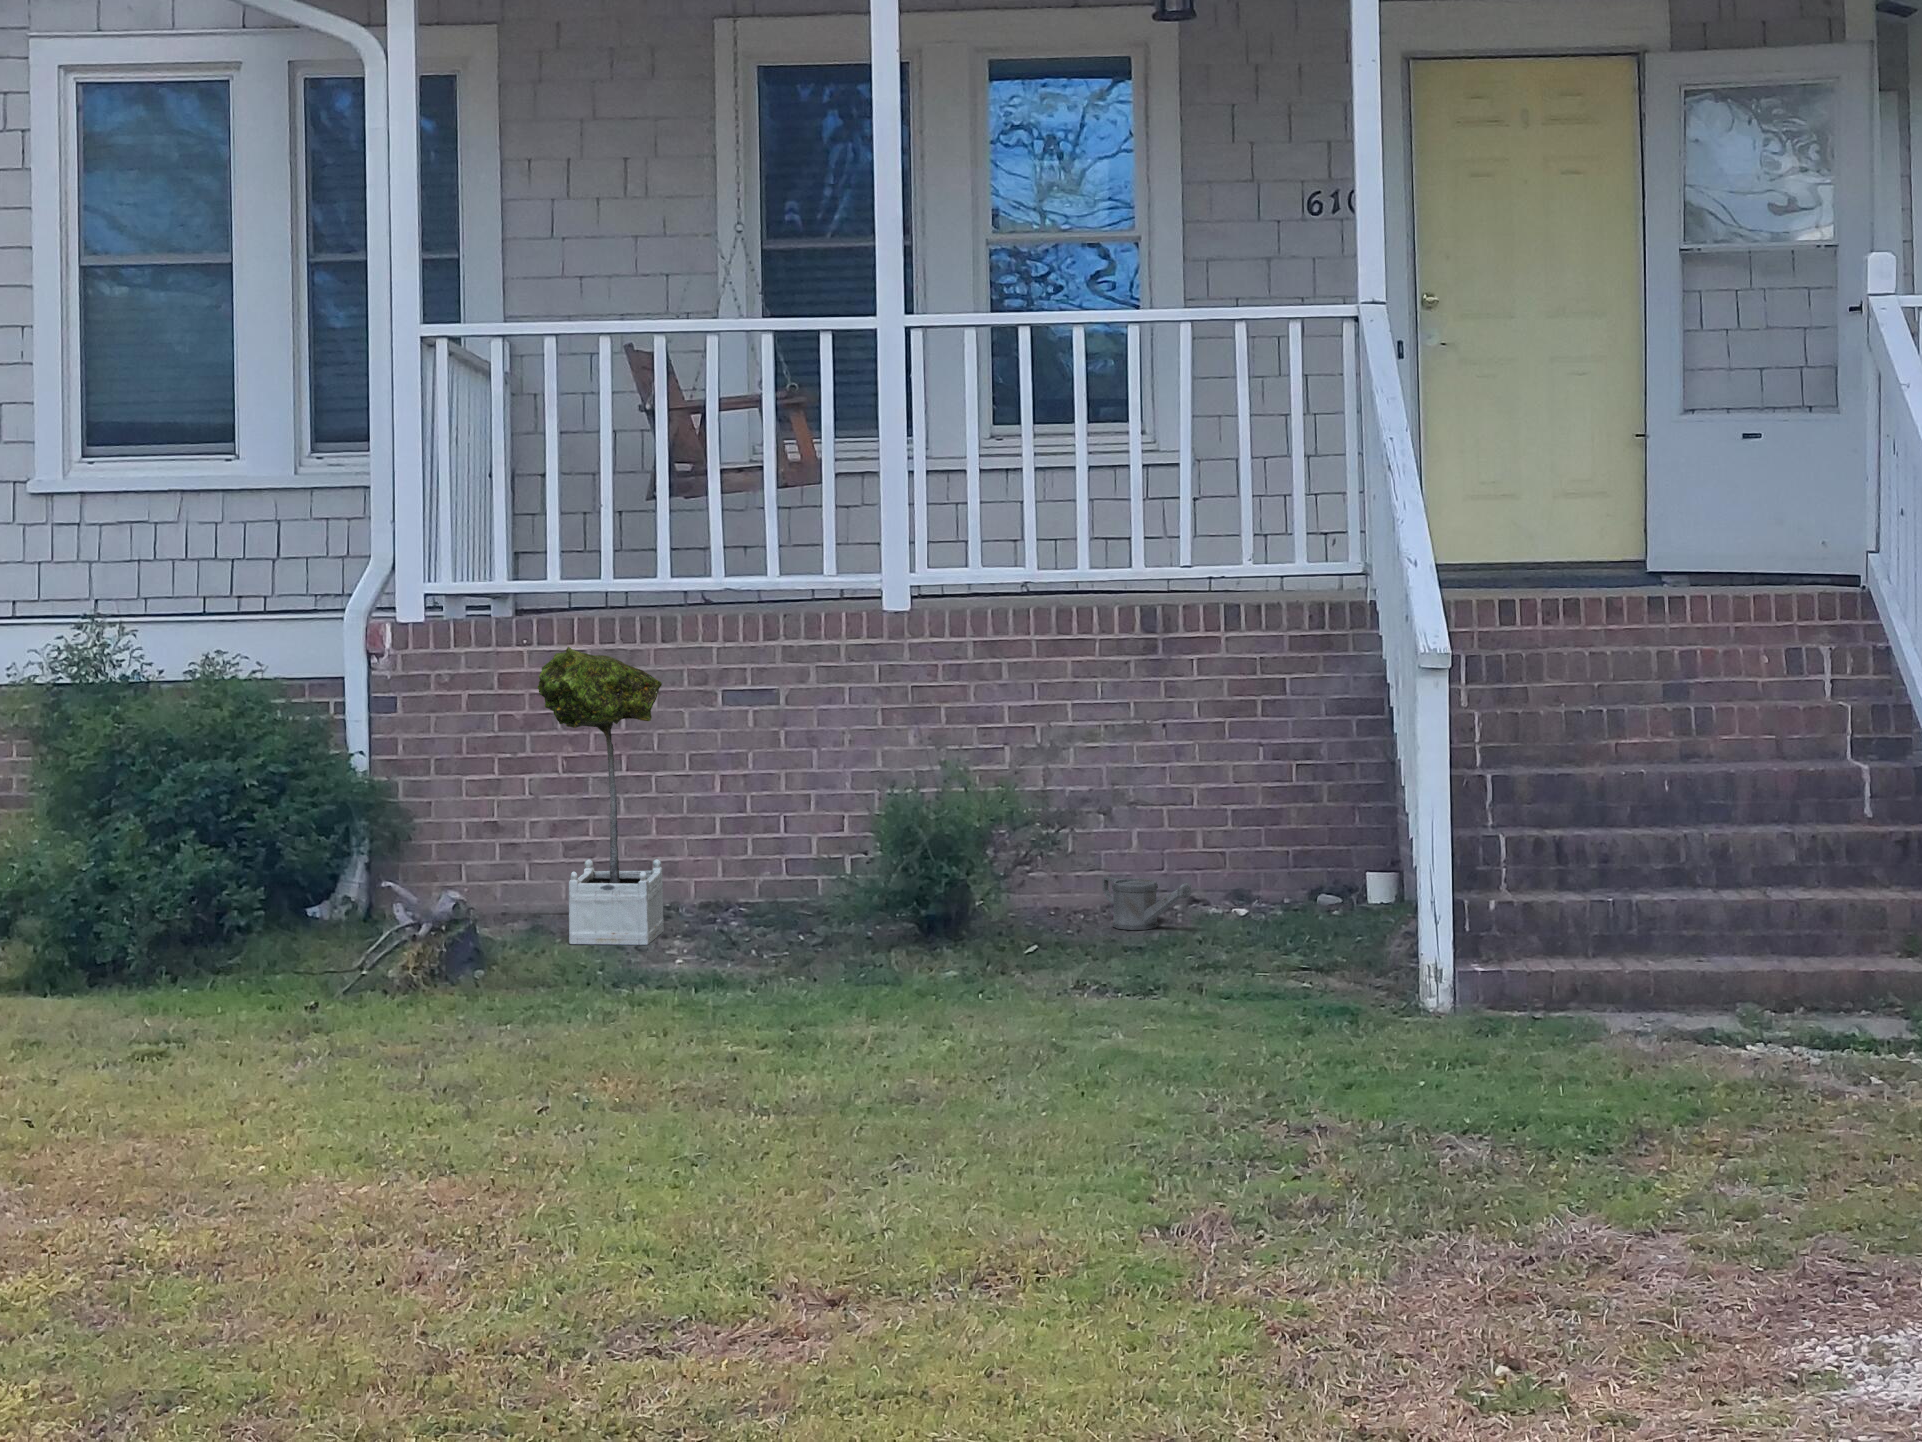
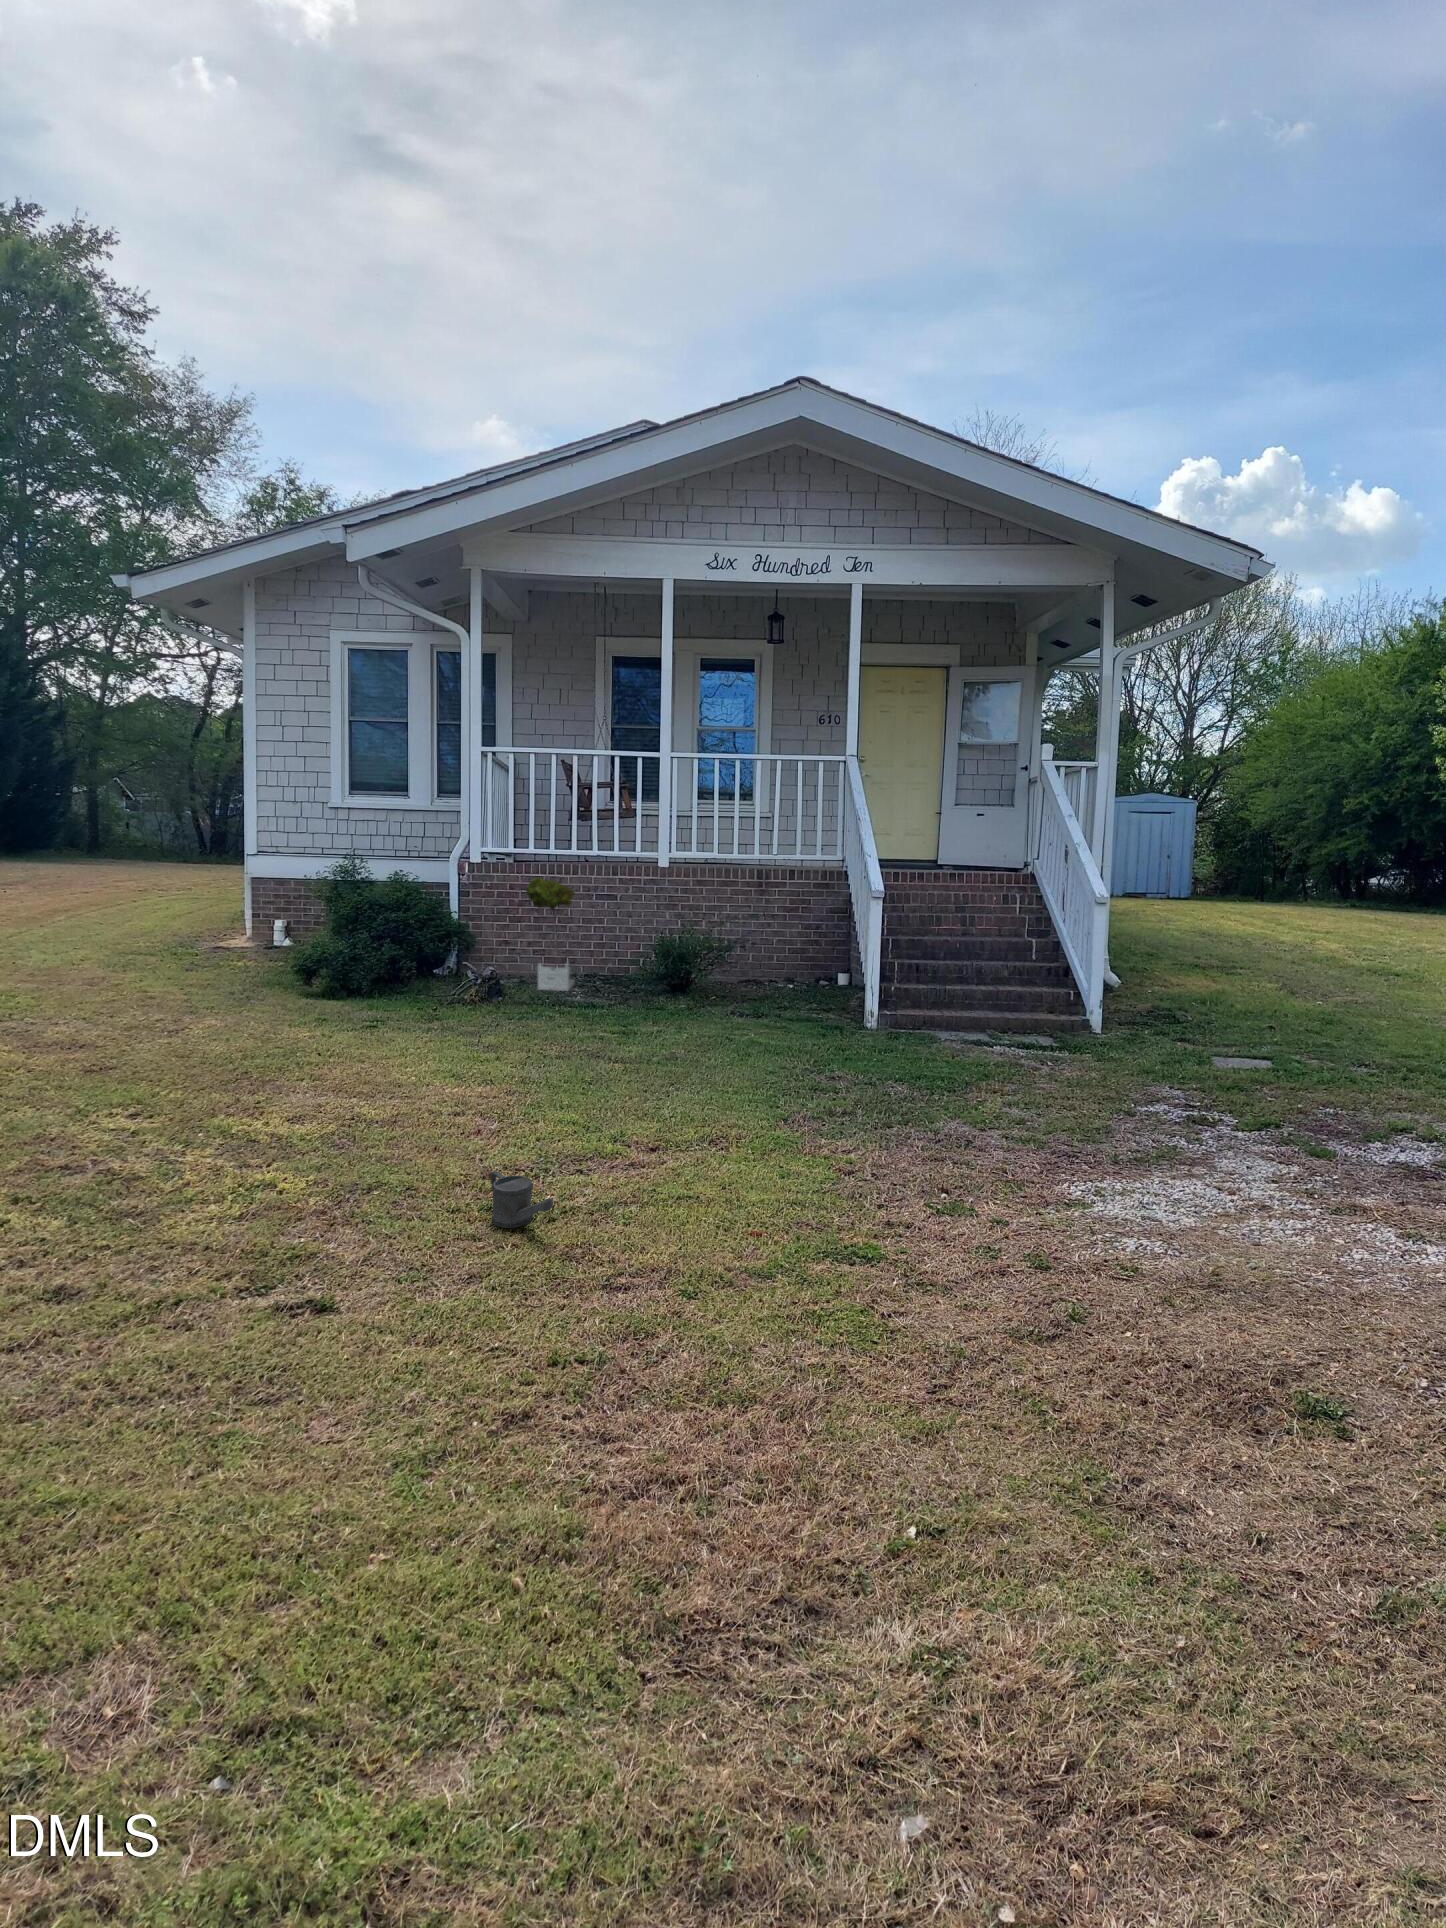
watering can: present [1103,877,1191,930] -> present [491,1171,553,1228]

